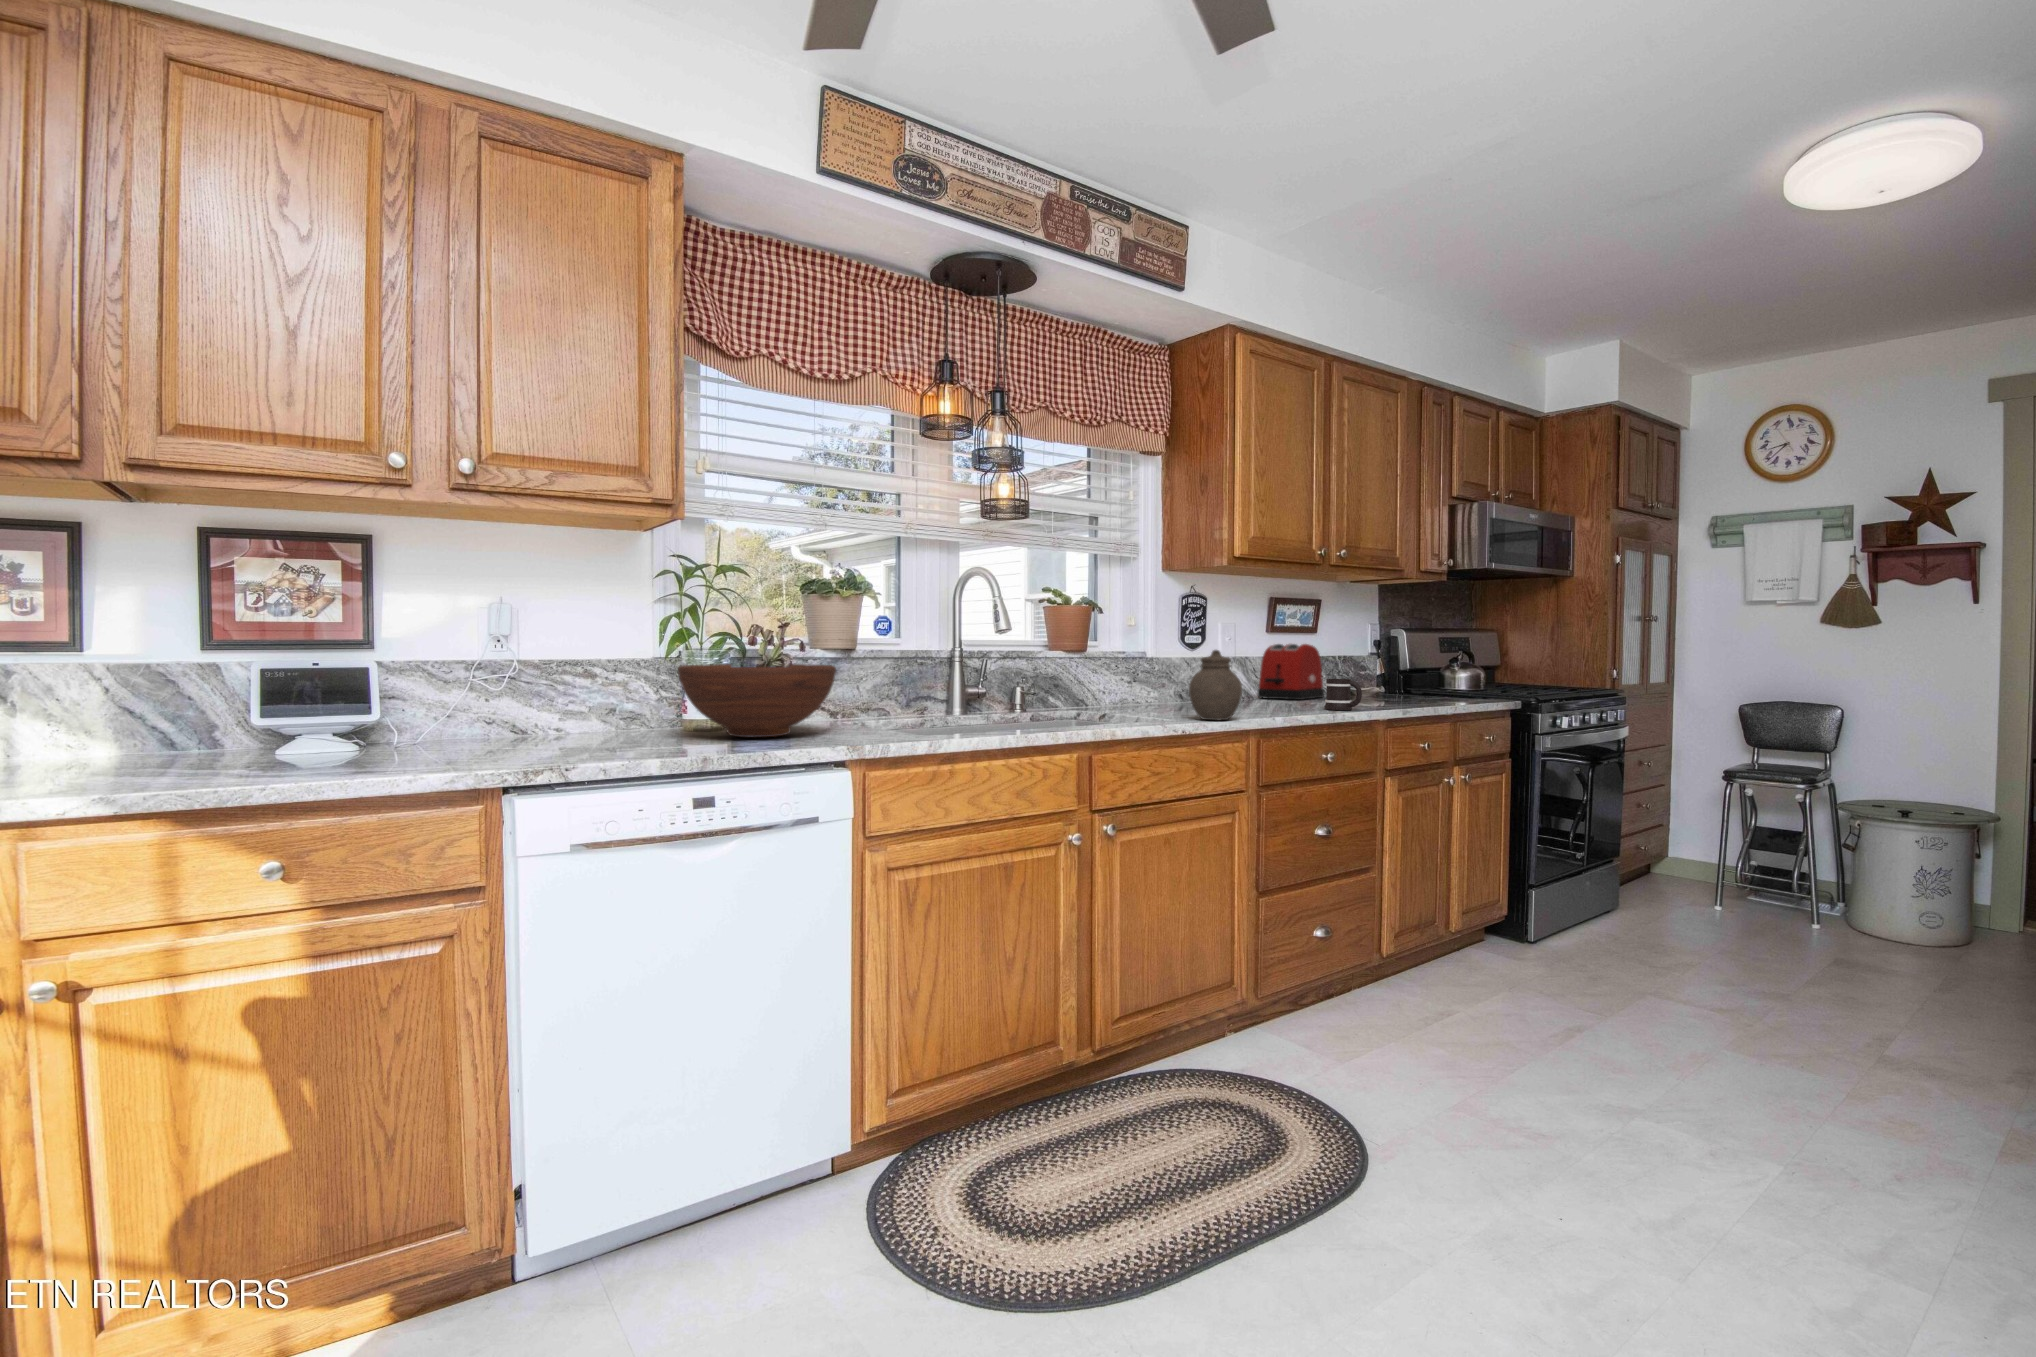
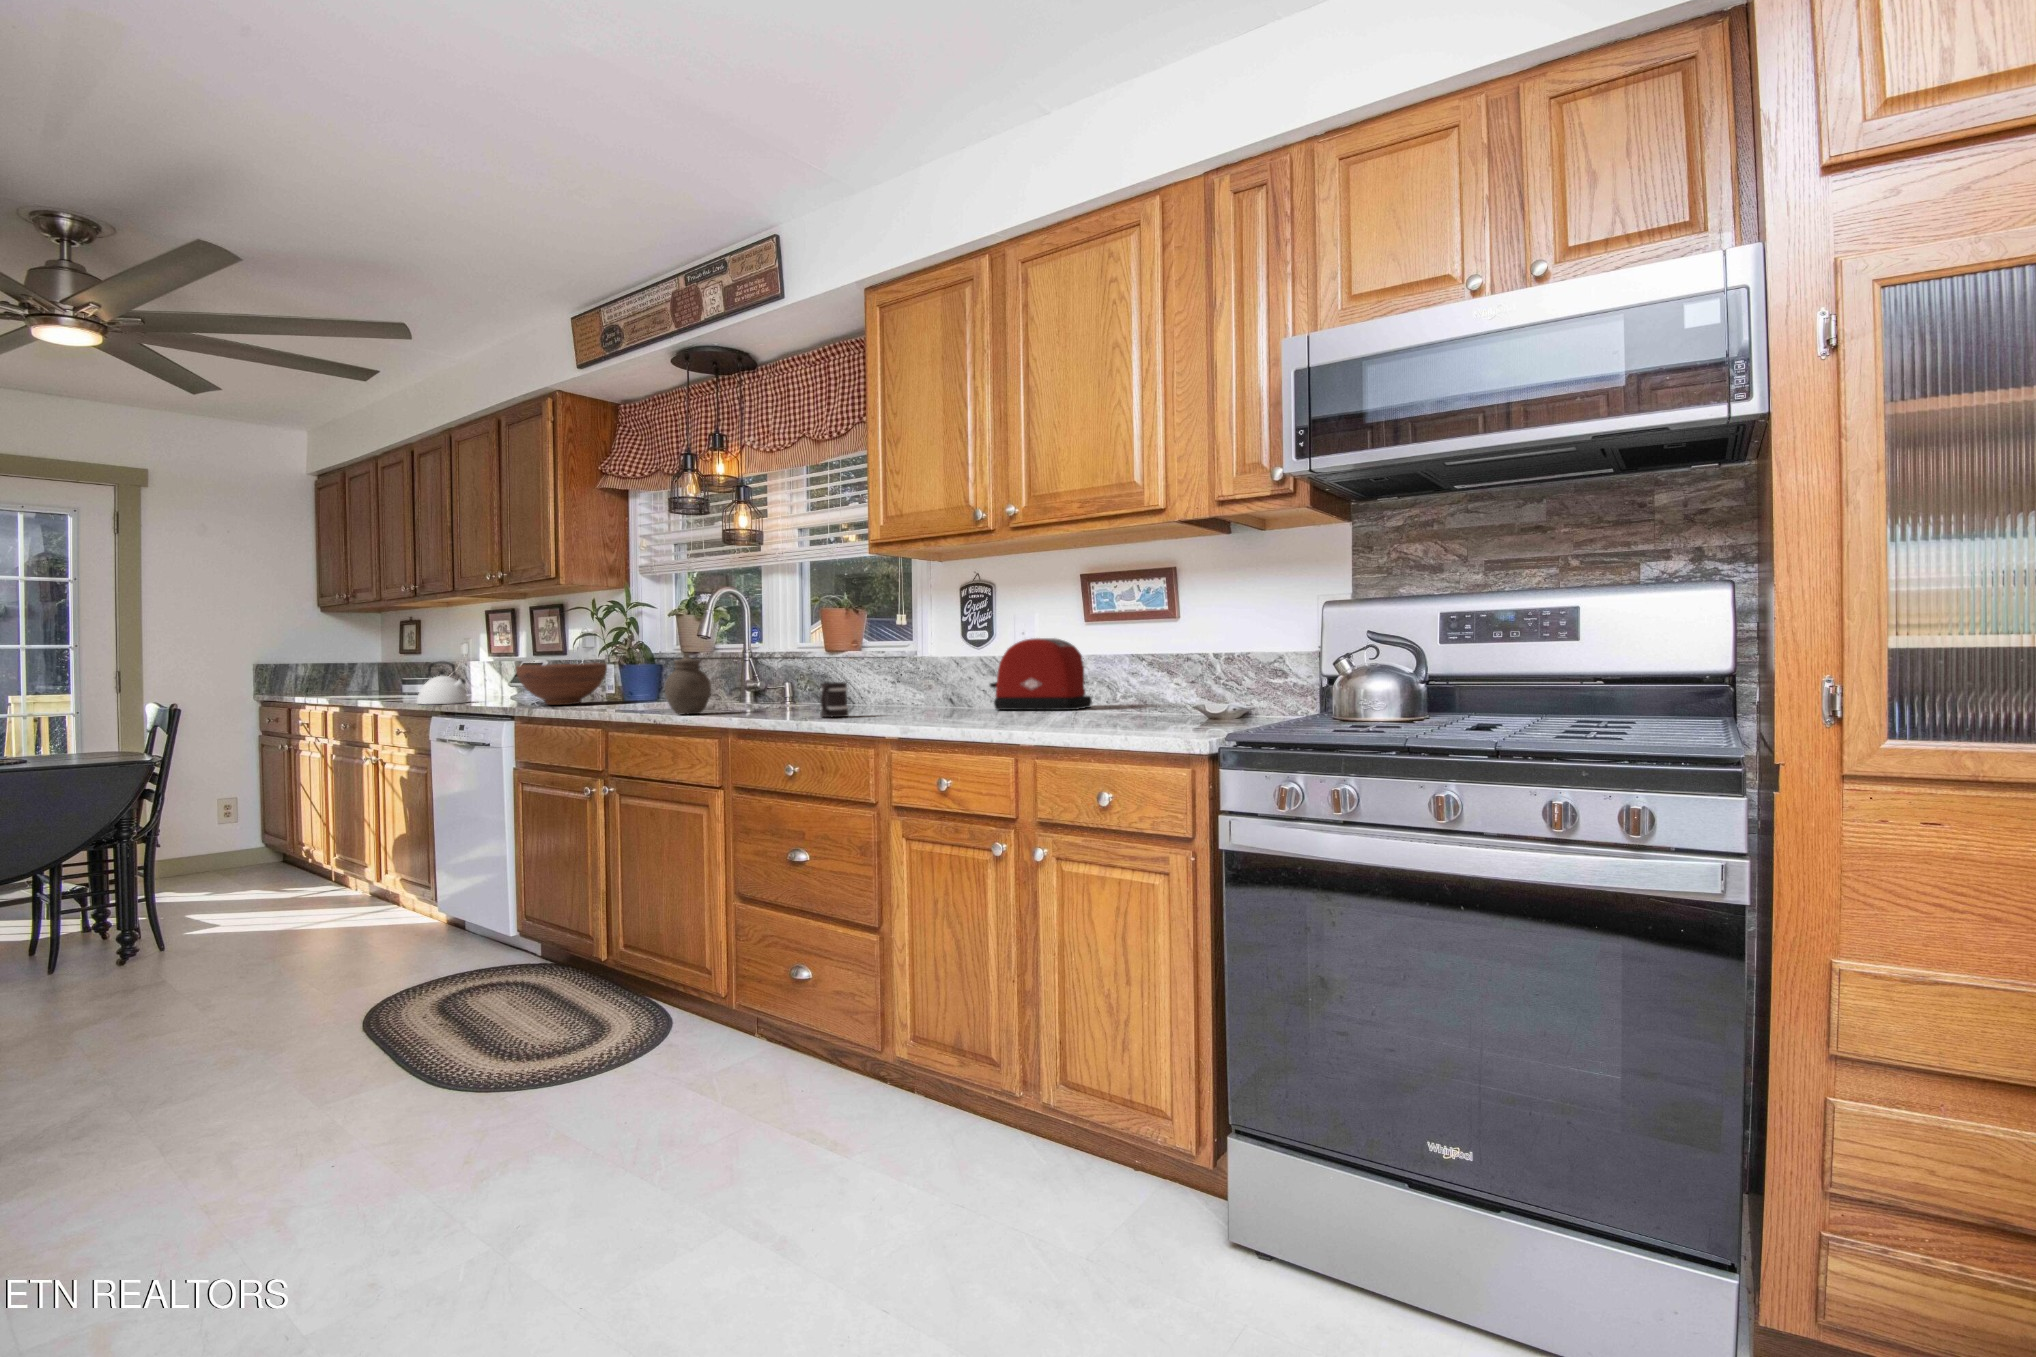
kettle: none [179,659,341,778] -> present [417,662,468,704]

